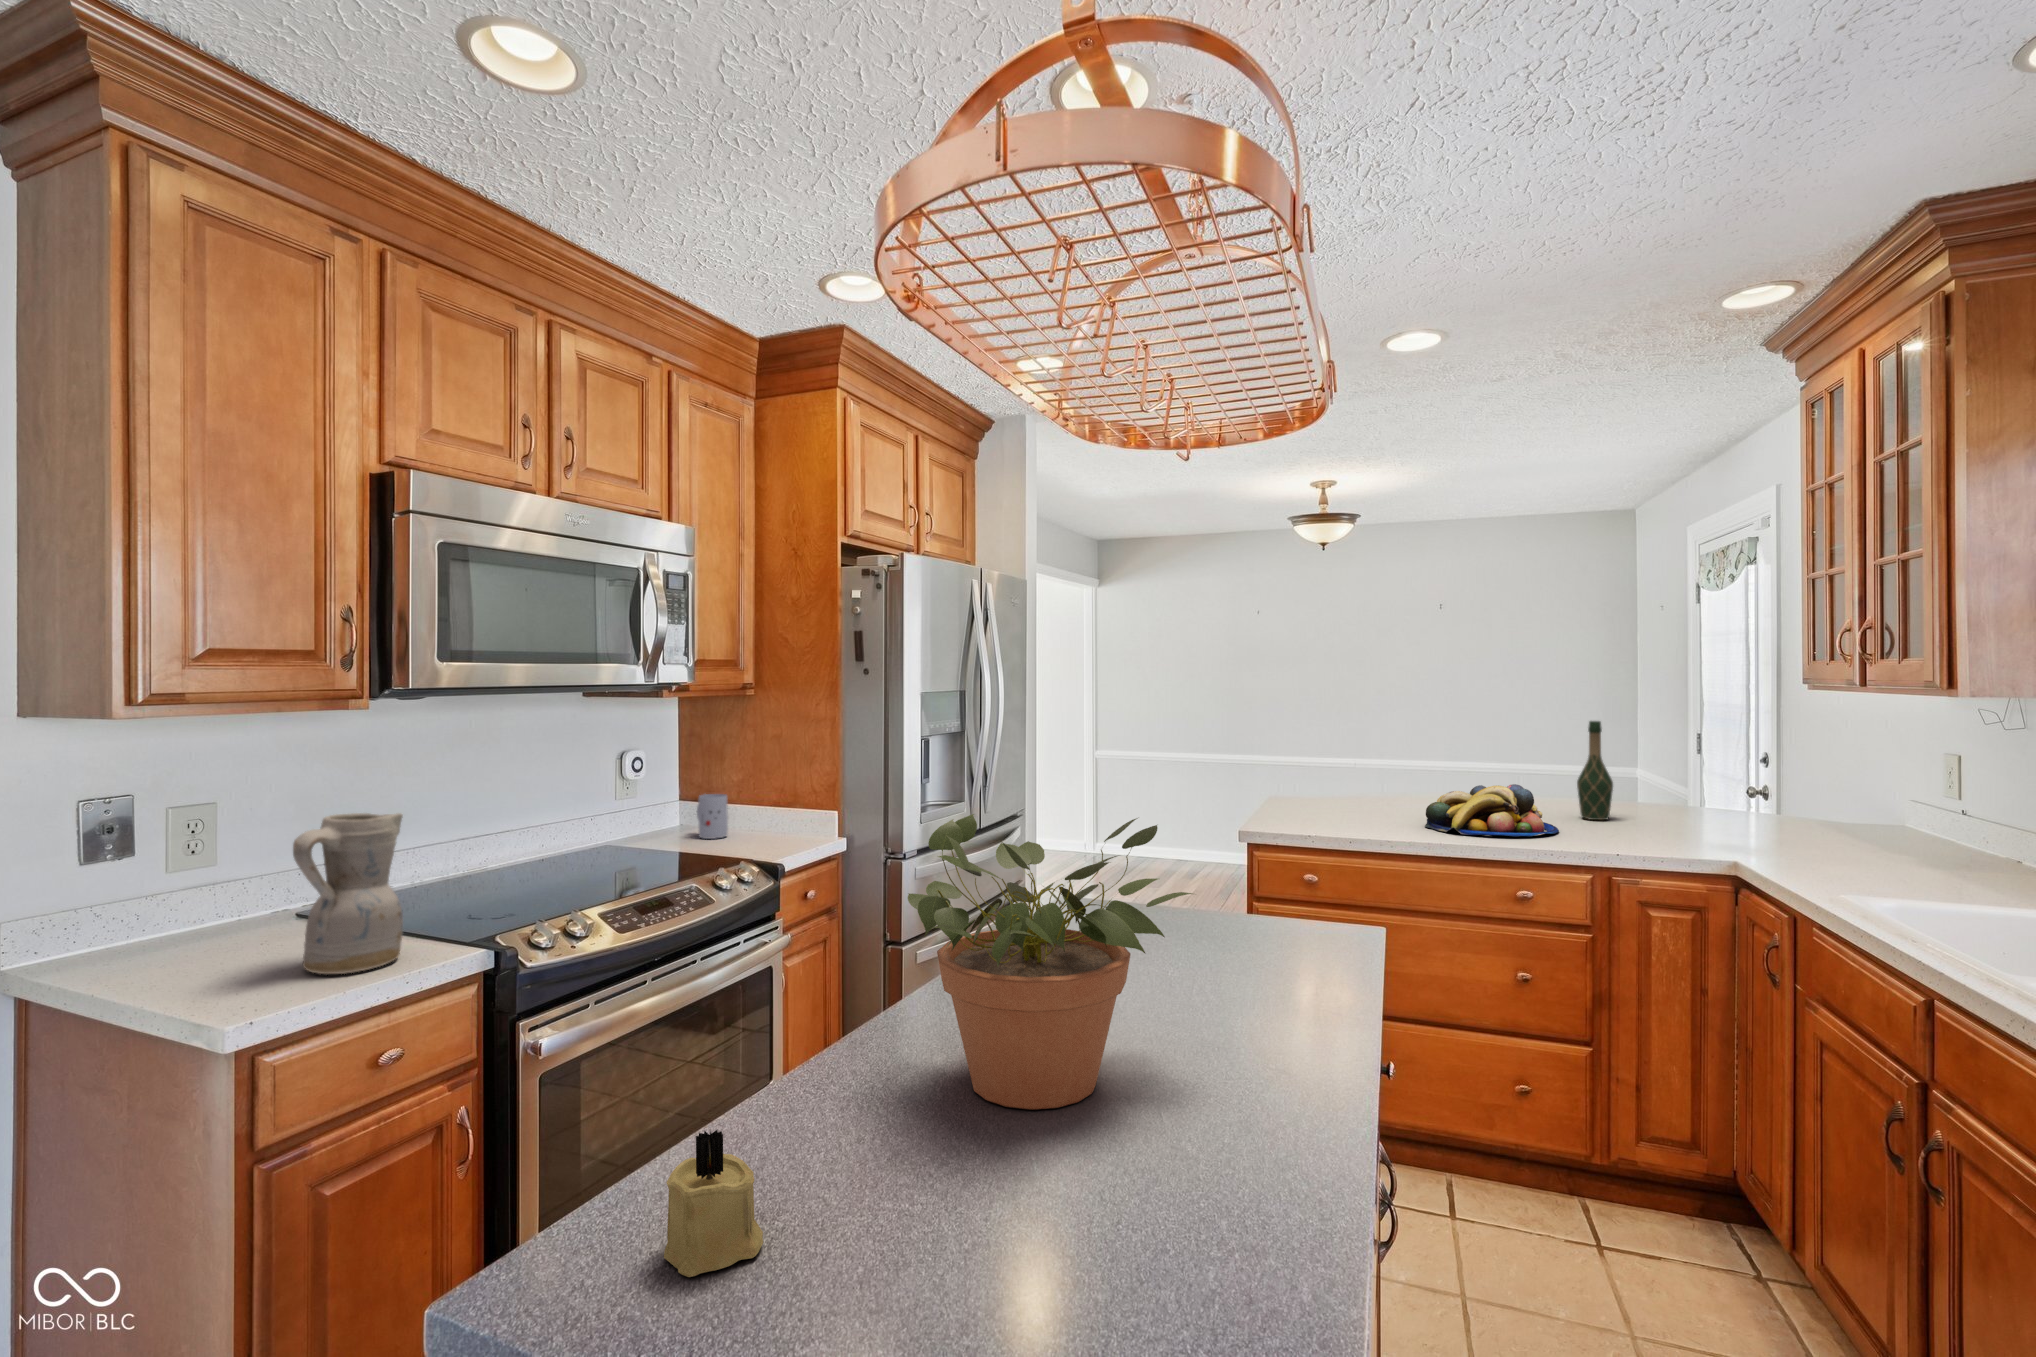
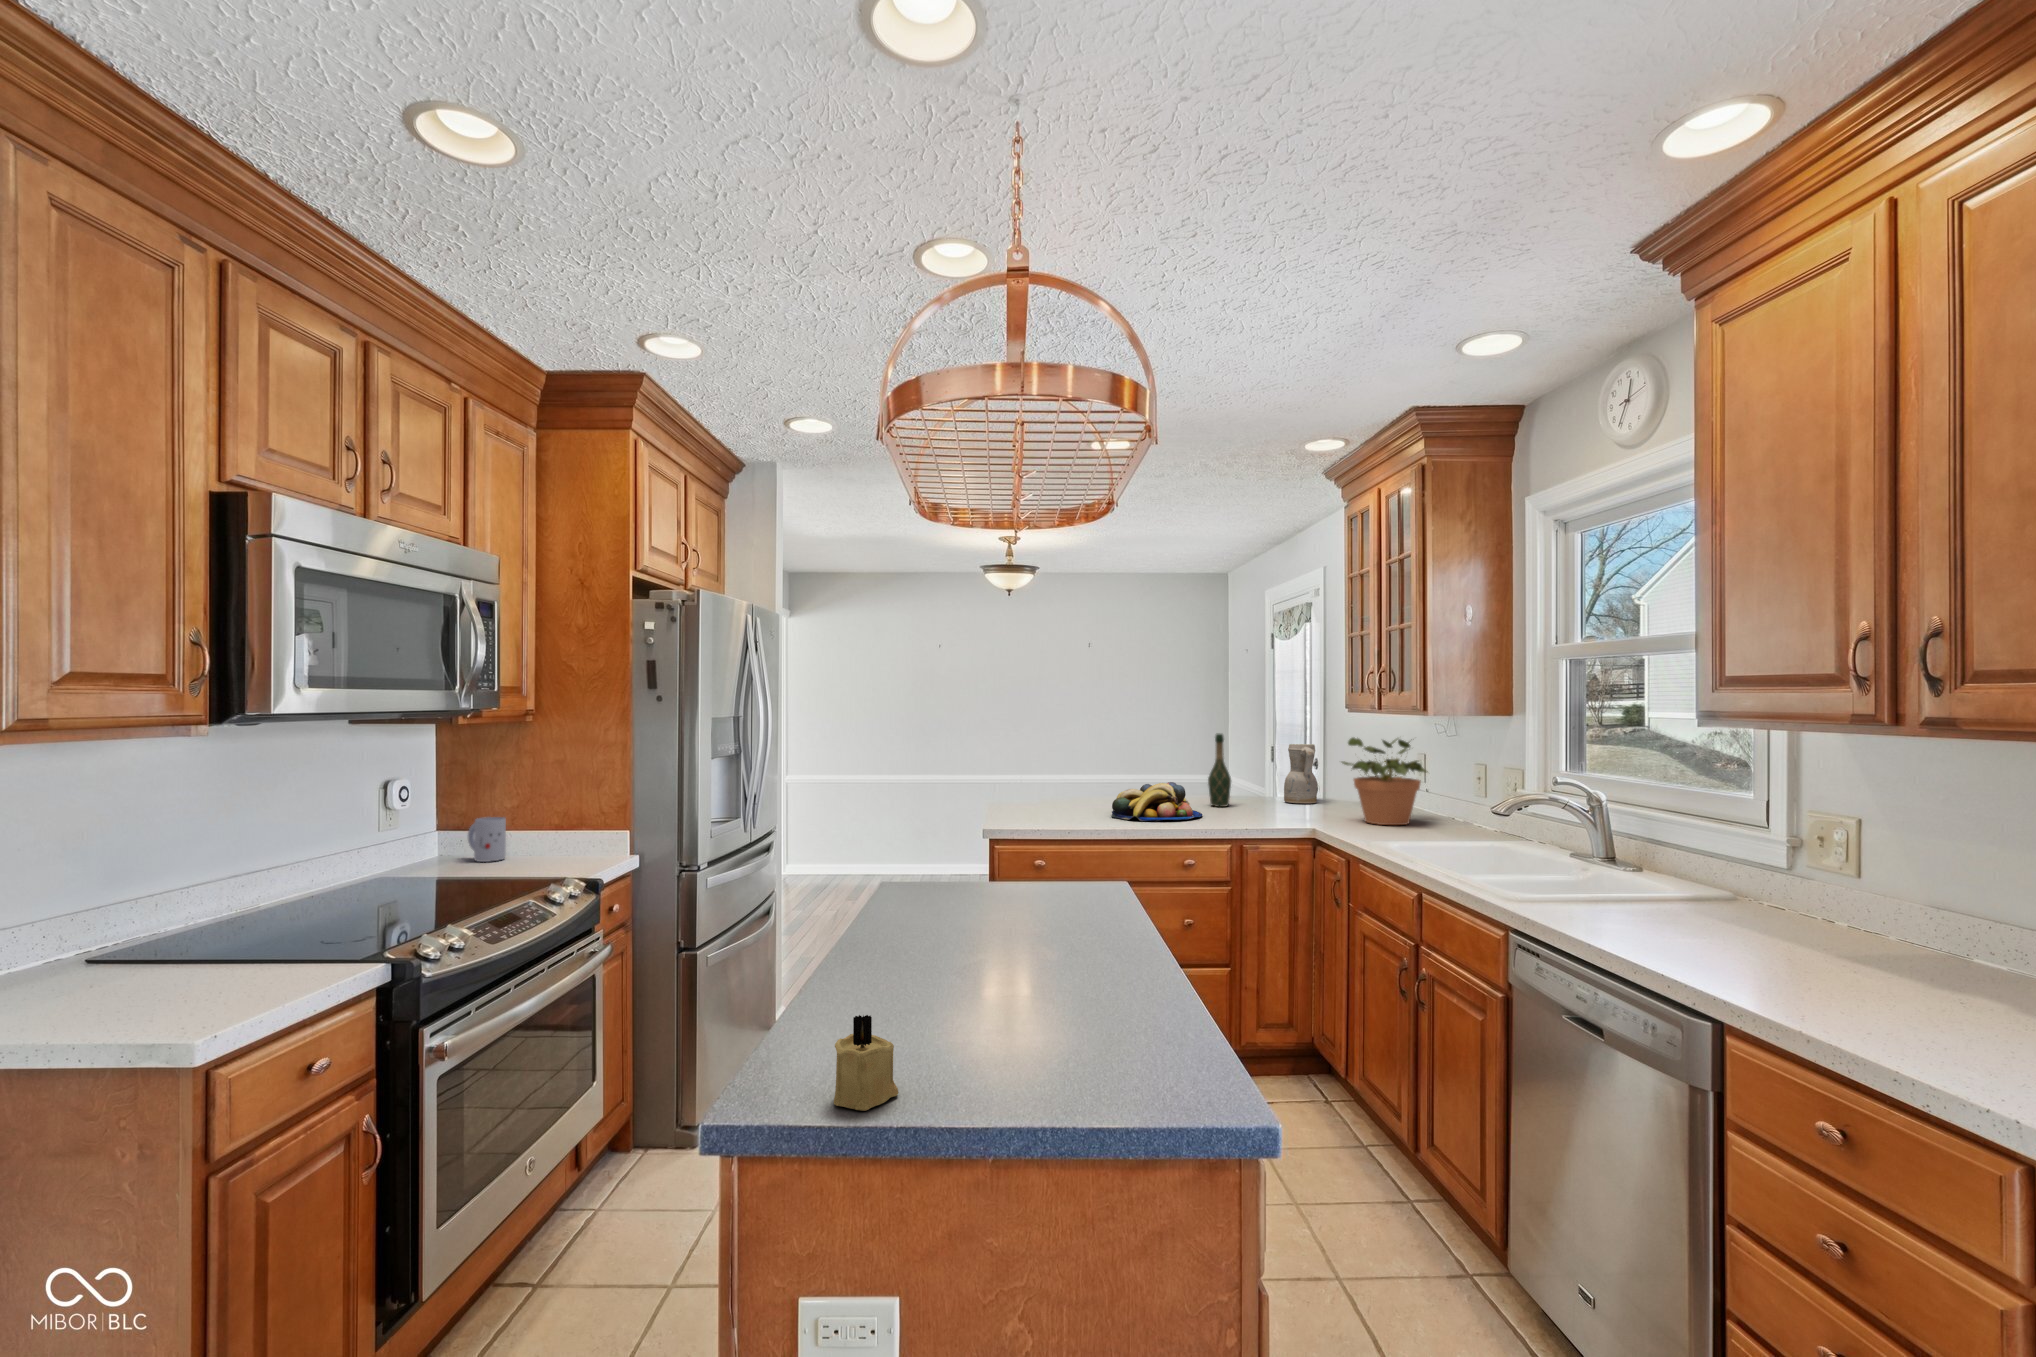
ceramic pitcher: present [293,813,403,974] -> present [1284,744,1317,803]
potted plant: present [908,814,1192,1110] -> present [1342,738,1428,825]

